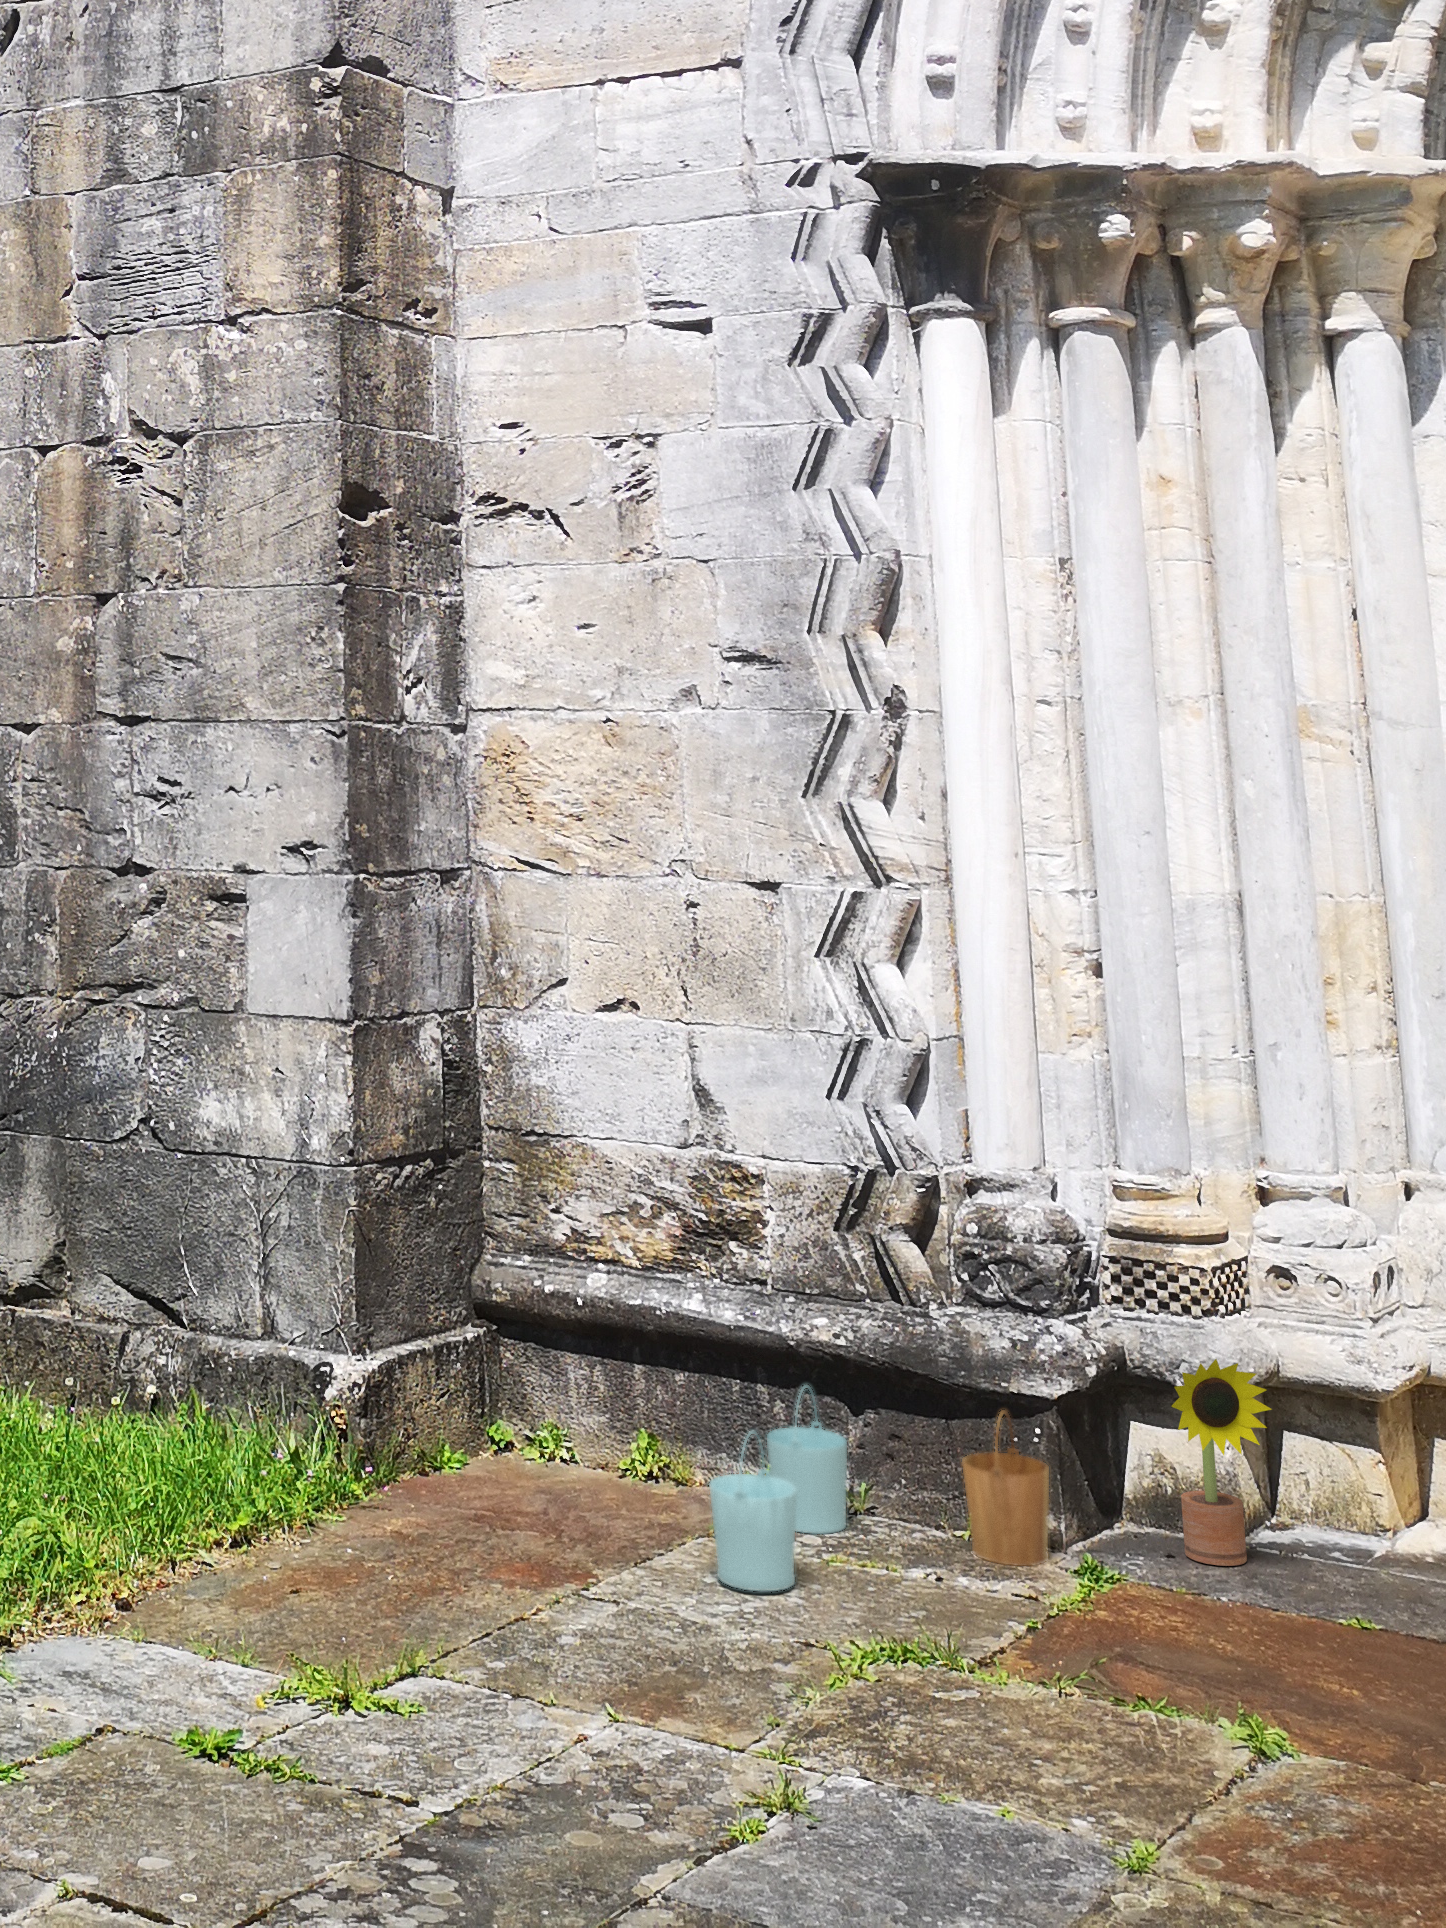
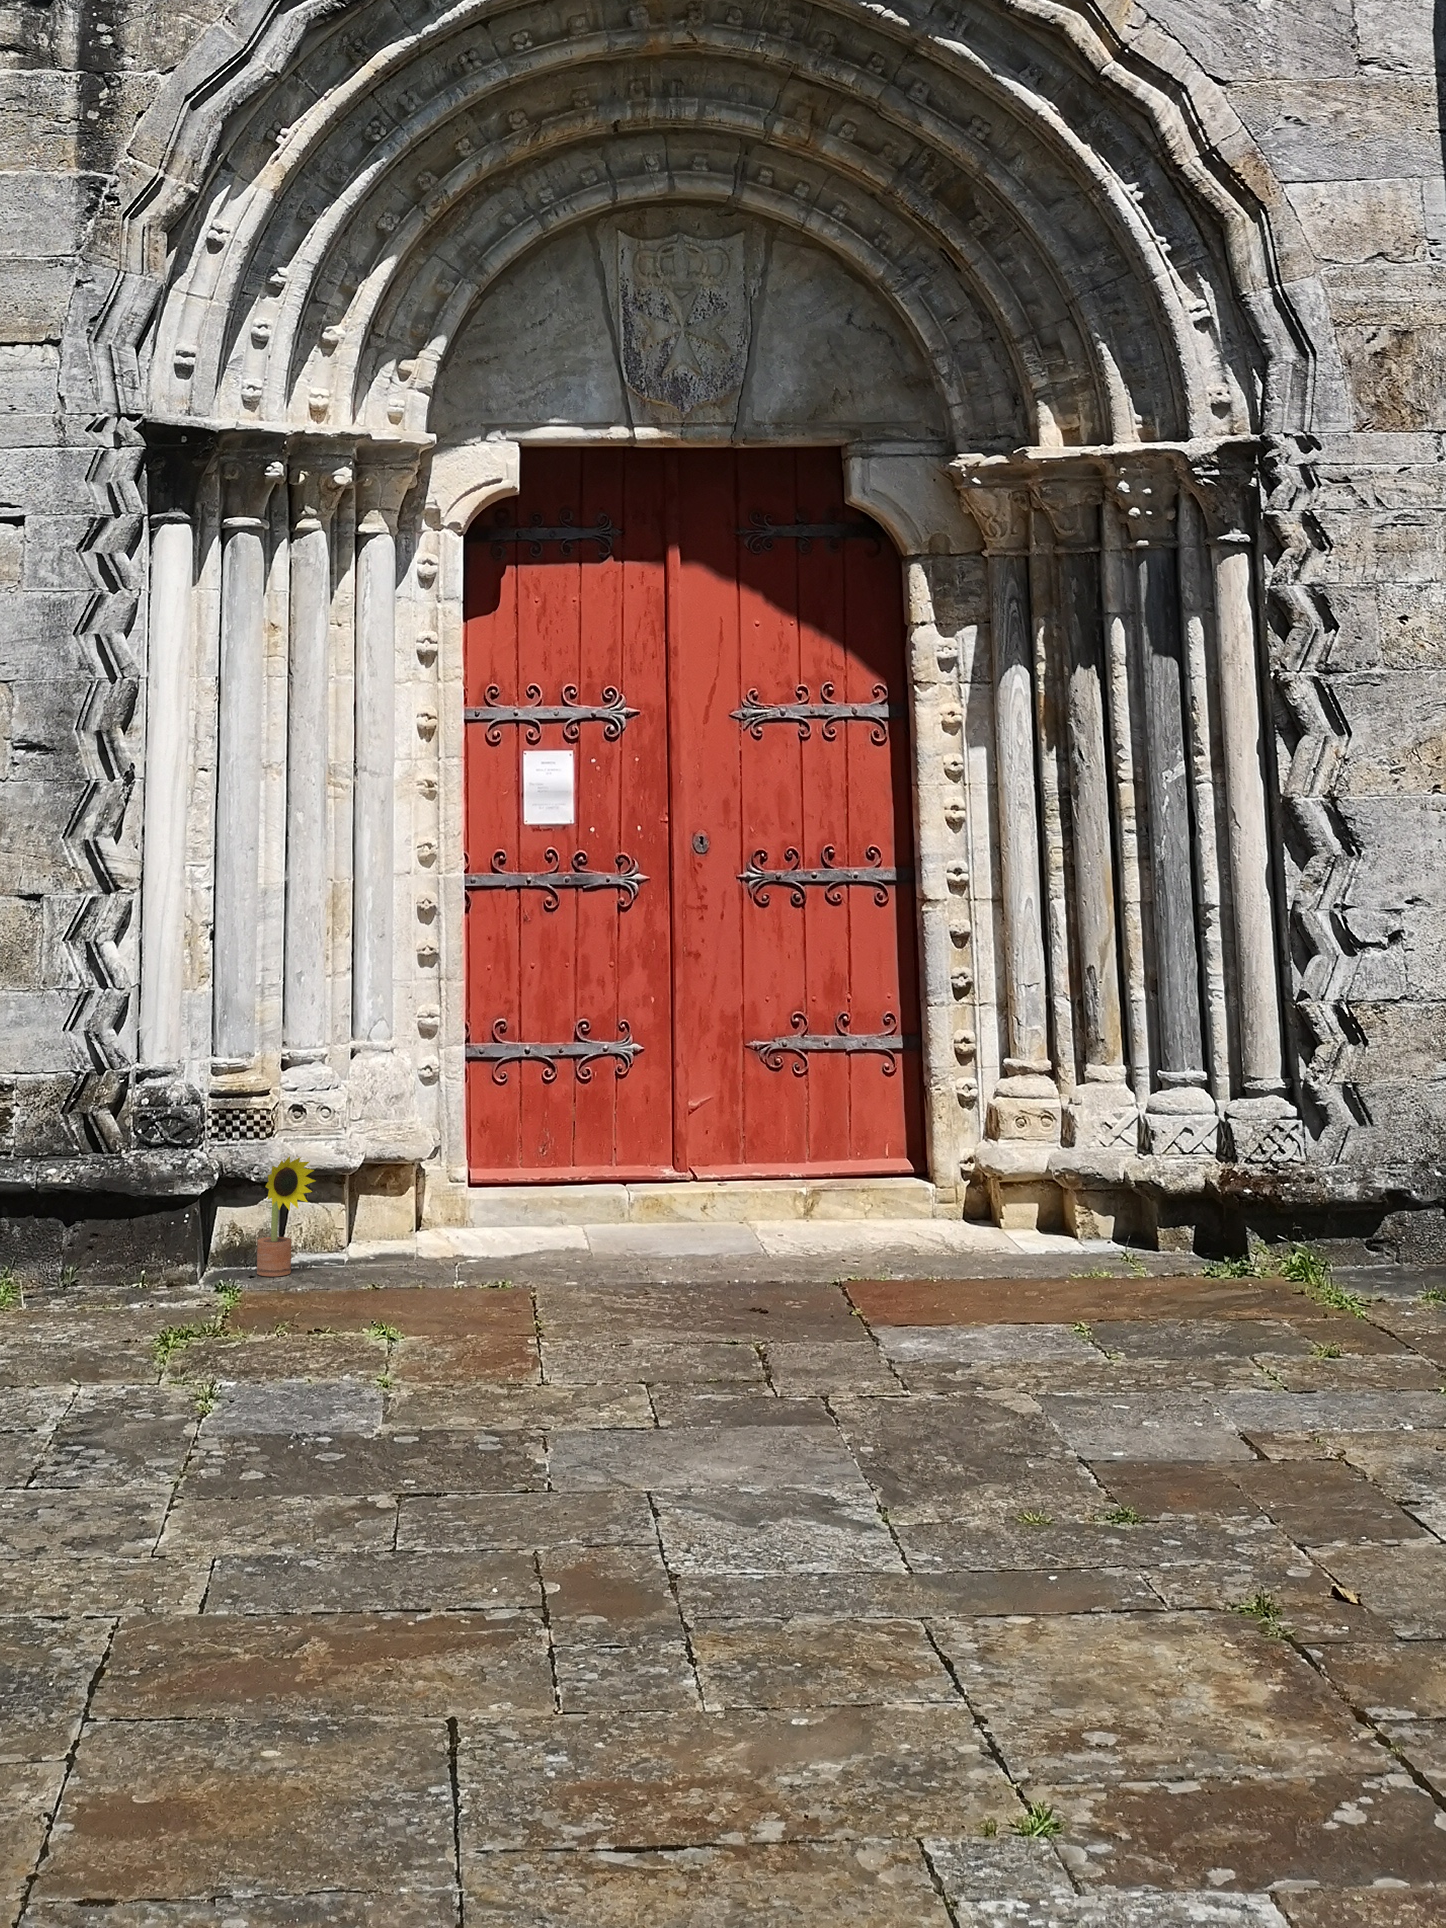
bucket: present [710,1386,1049,1591] -> none [16,1205,193,1327]

